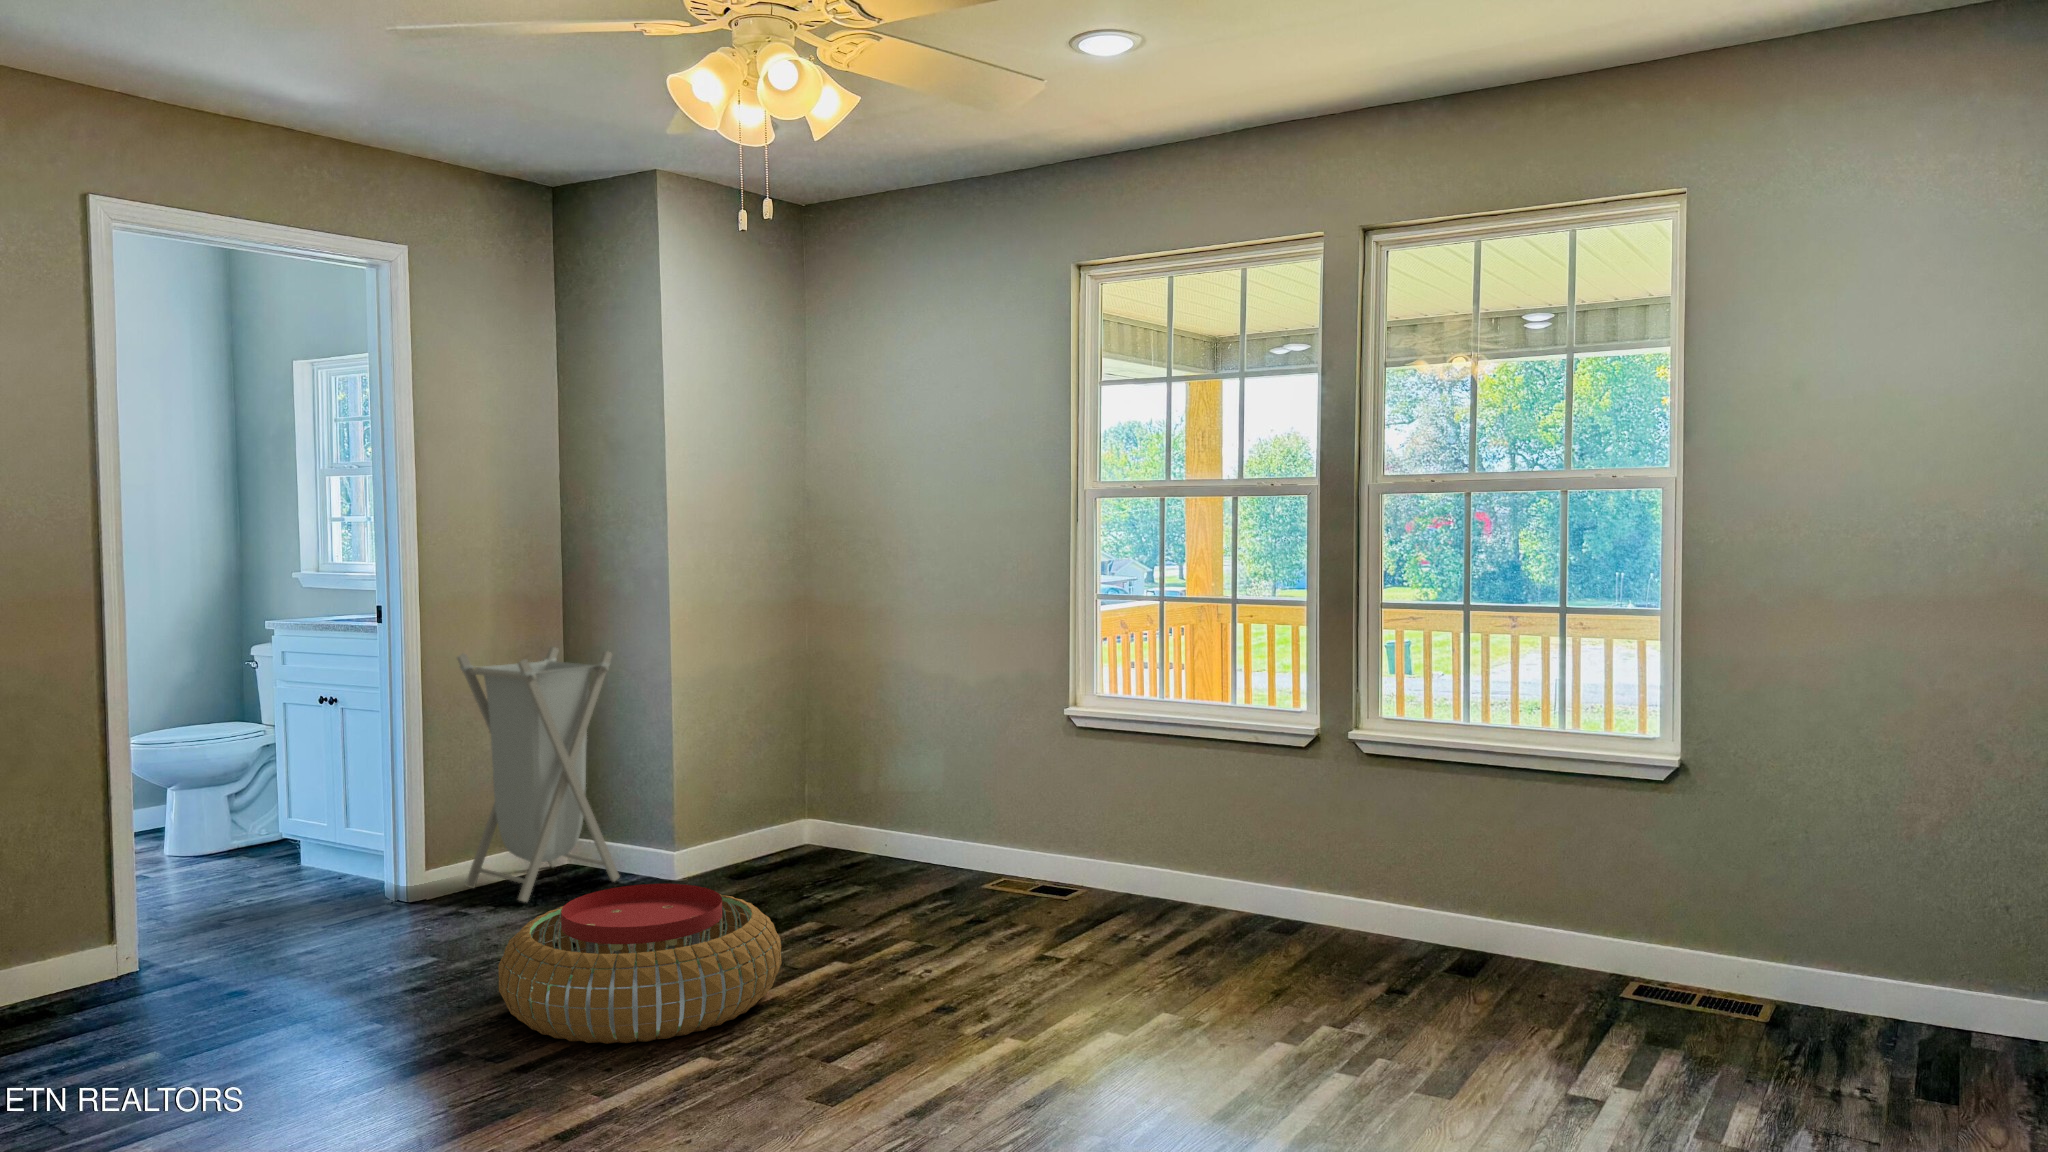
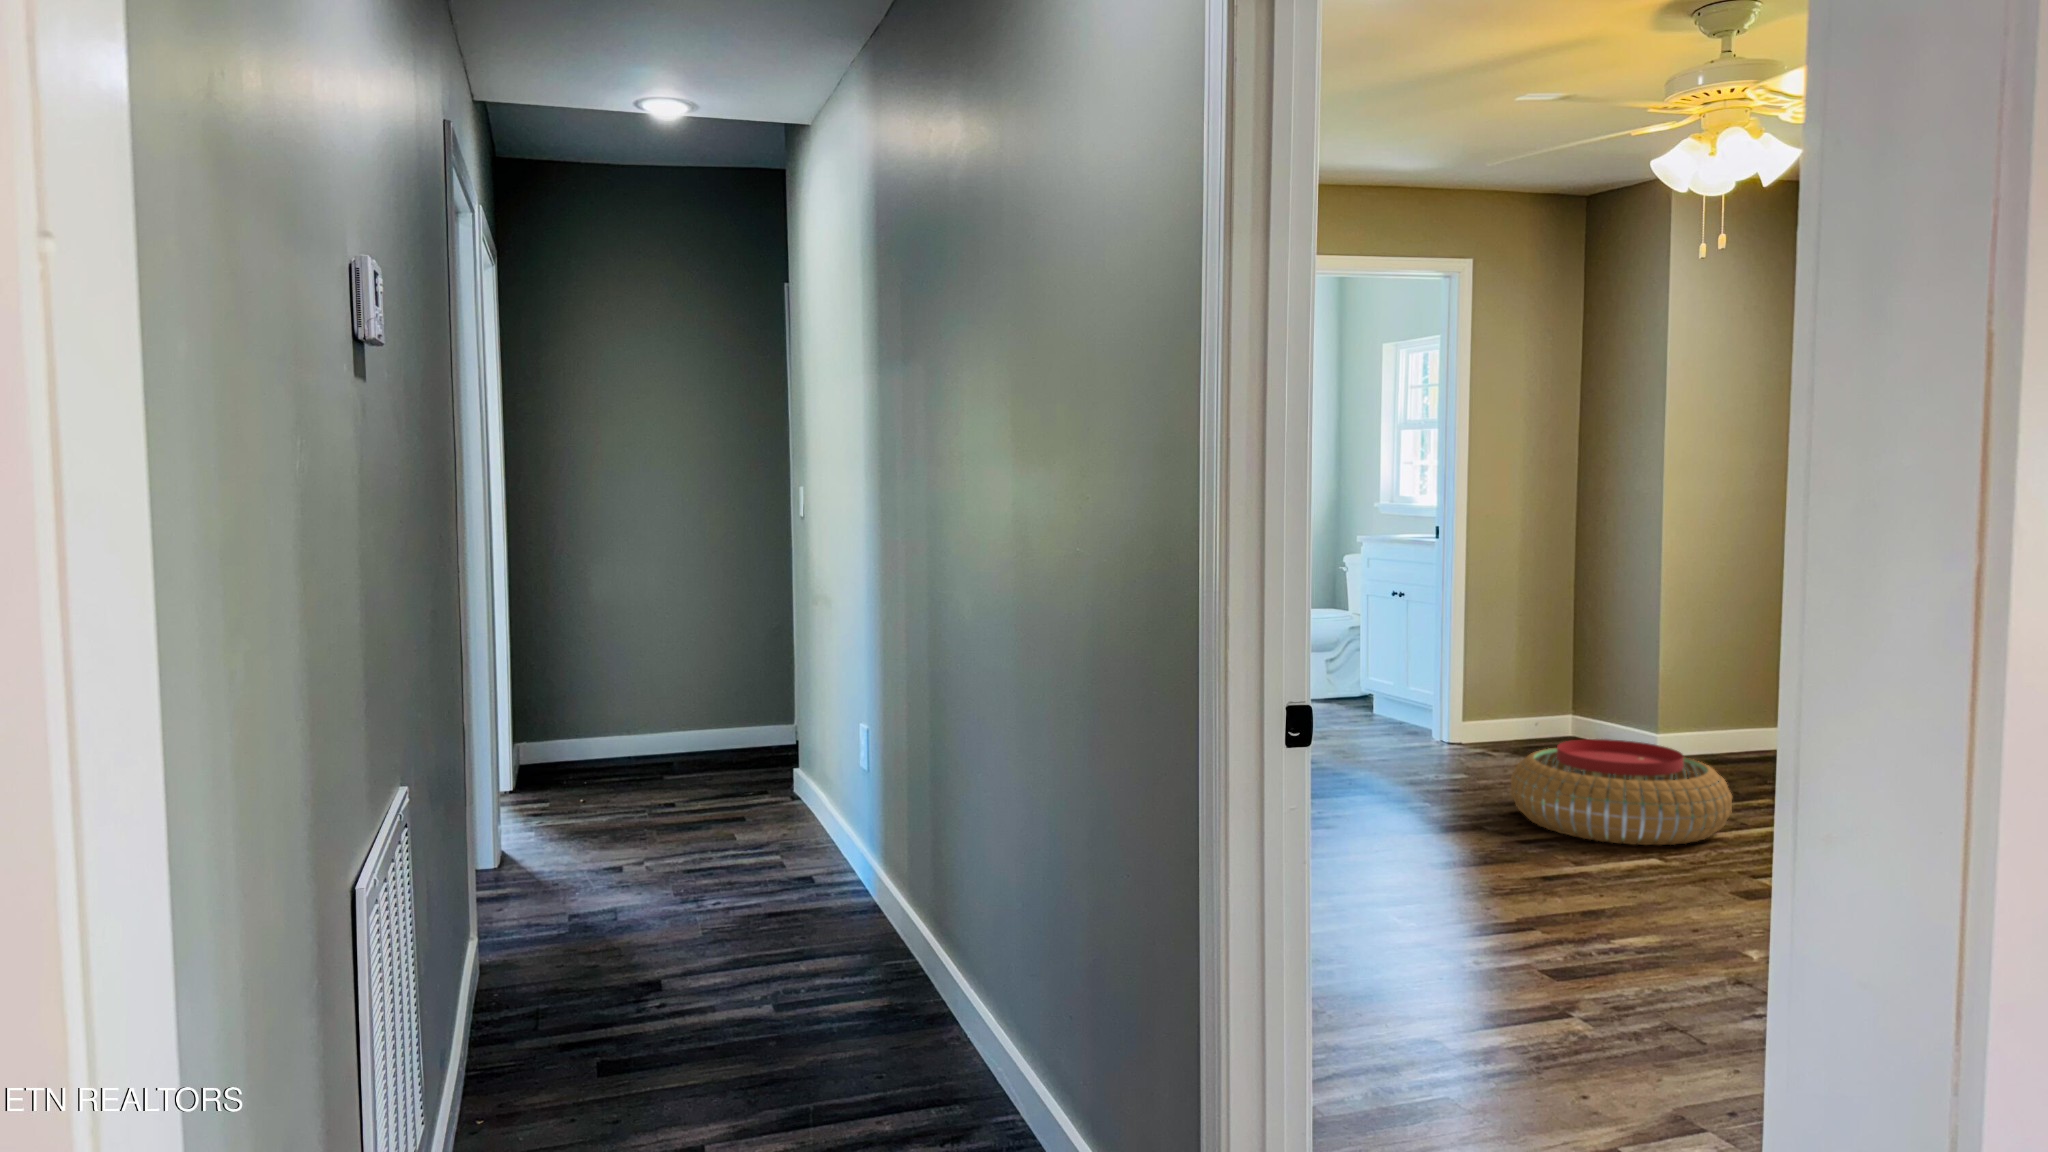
laundry hamper: present [457,647,620,902] -> none [1489,564,1613,755]

